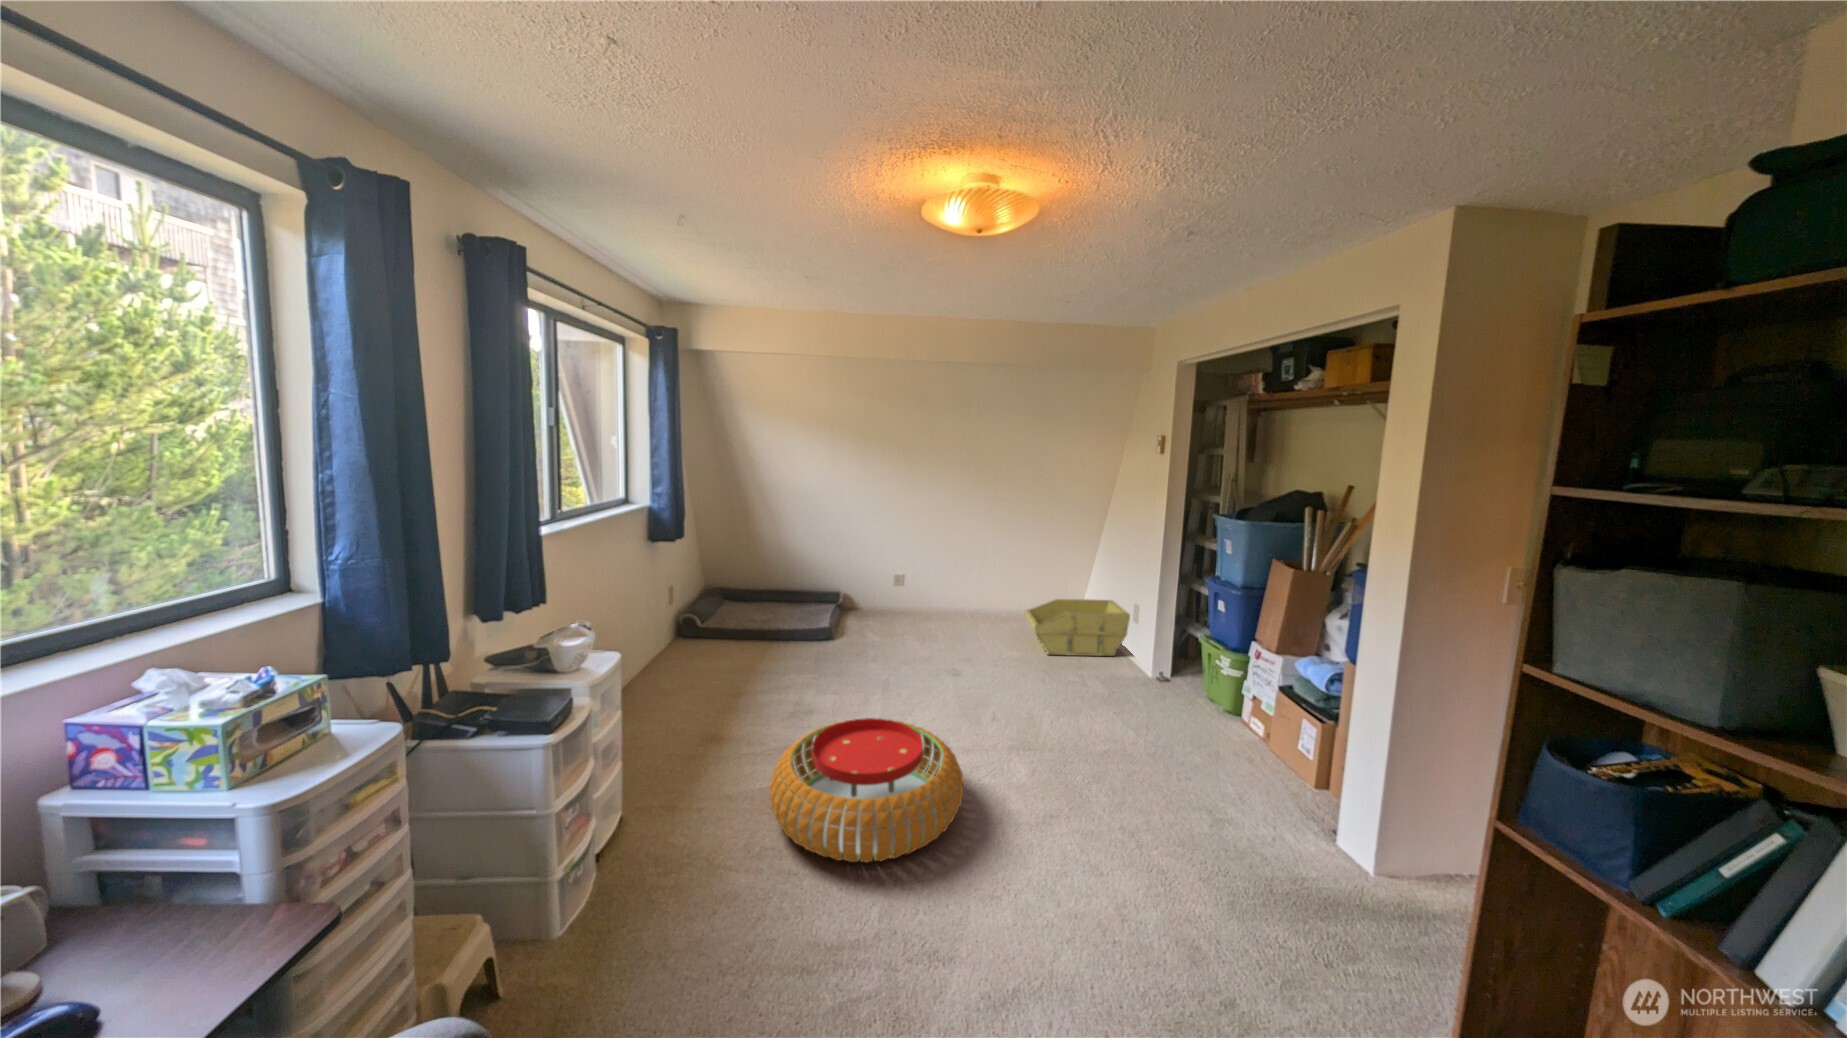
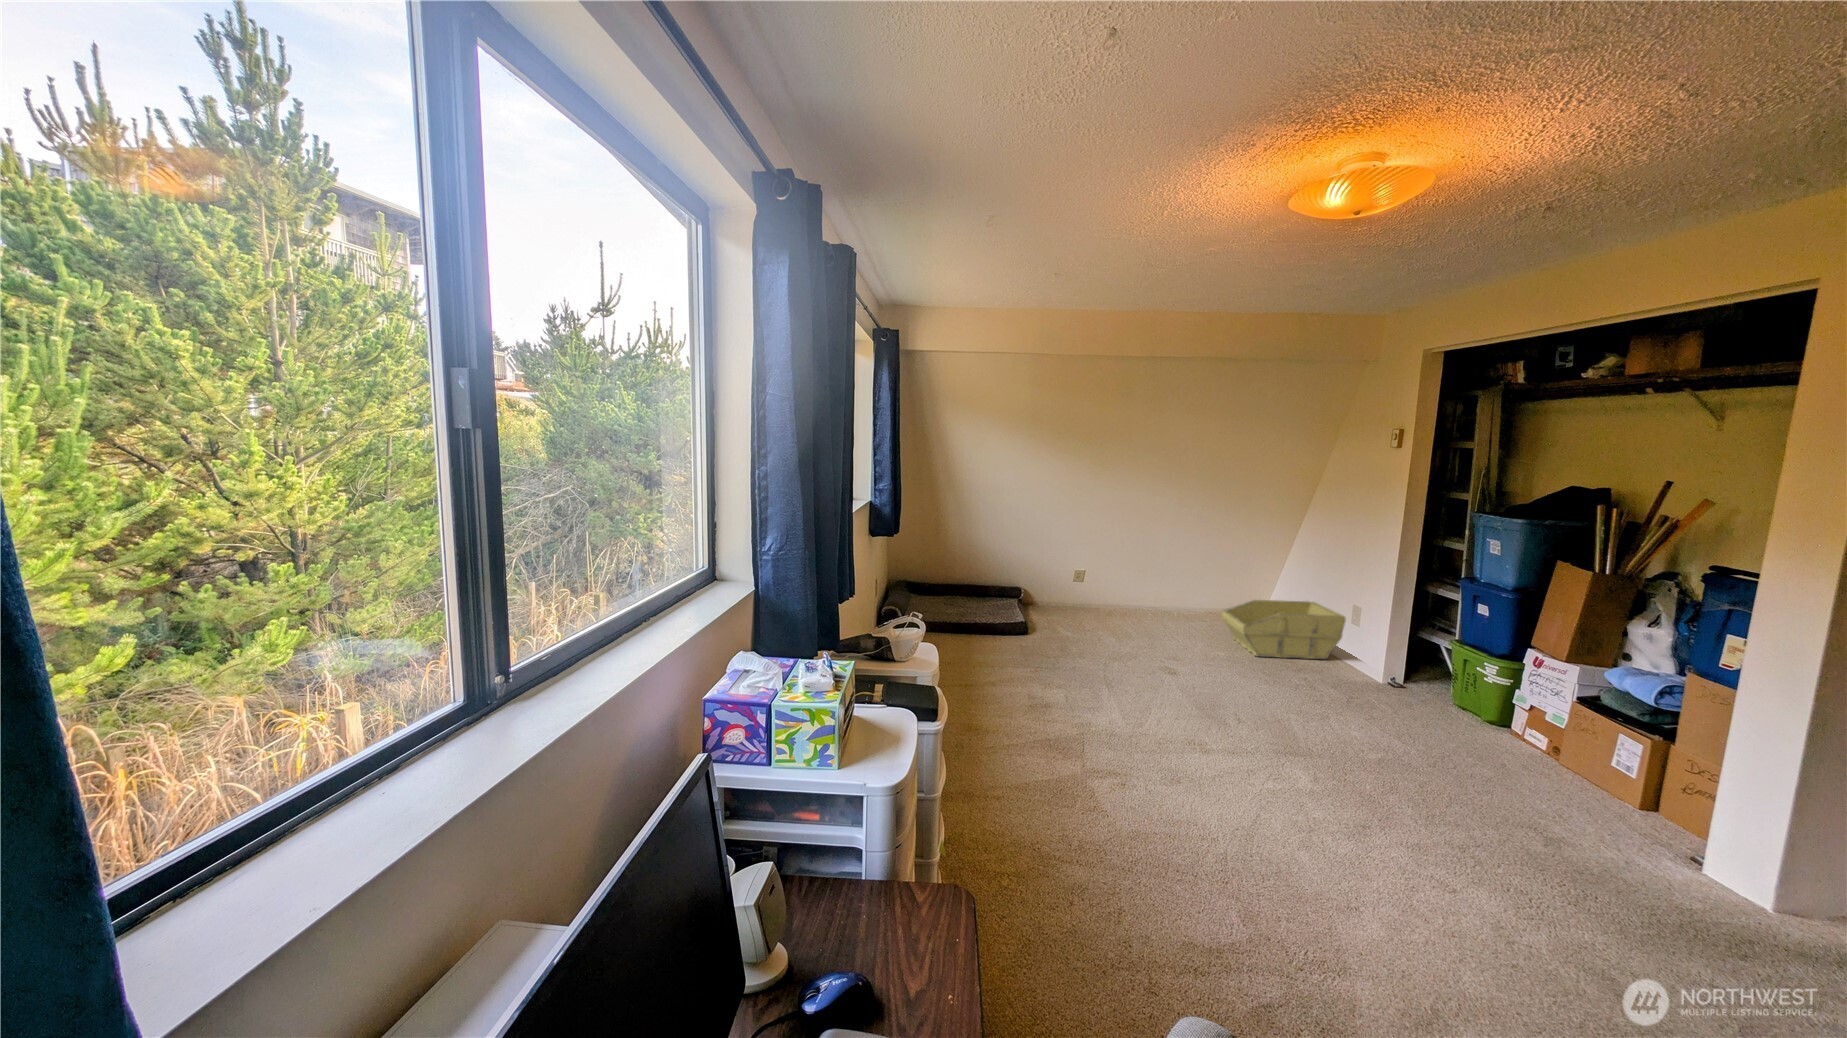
pouf: present [770,718,963,863] -> none [1081,716,1290,861]

